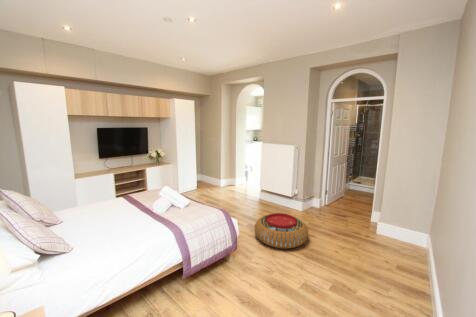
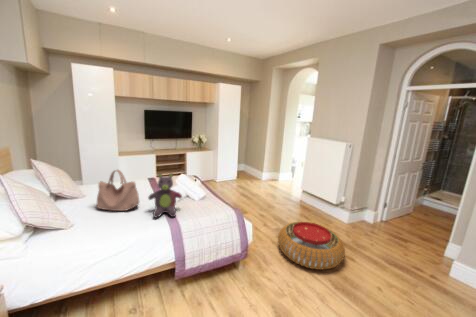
stuffed bear: none [144,184,175,227] -> present [149,173,182,217]
handbag: none [87,187,133,229] -> present [97,170,139,211]

